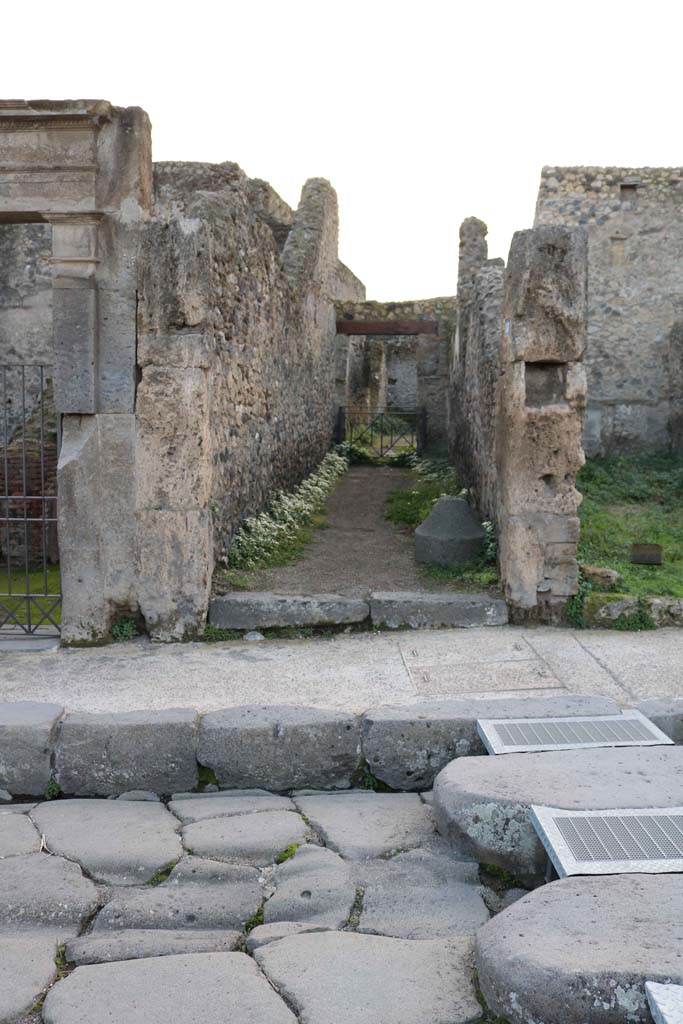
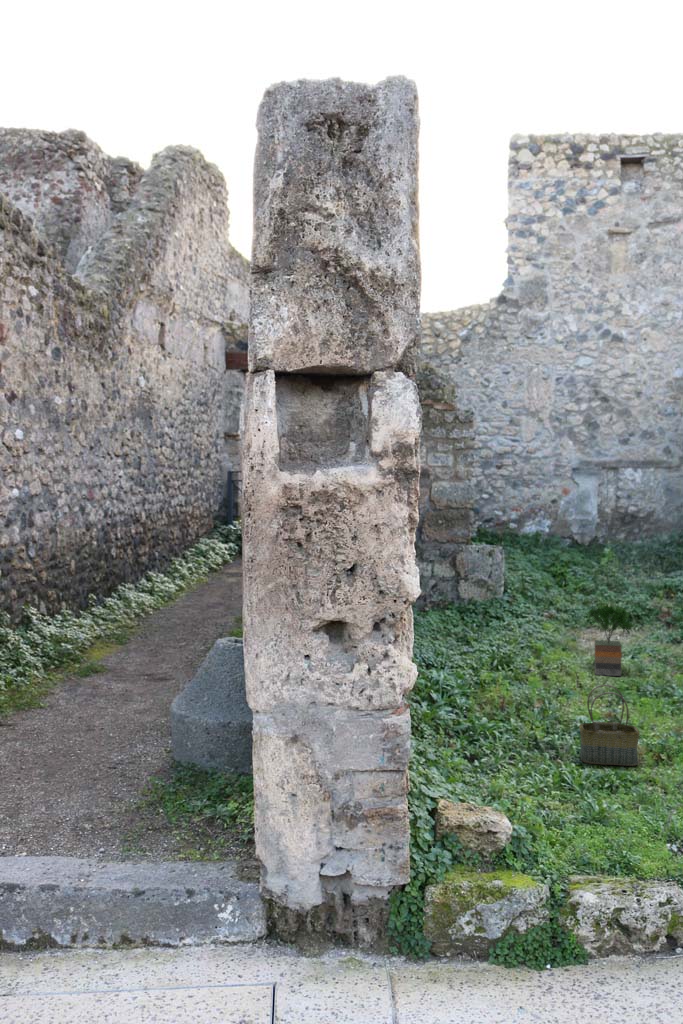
potted tree: none [619,487,649,528] -> present [587,606,633,676]

